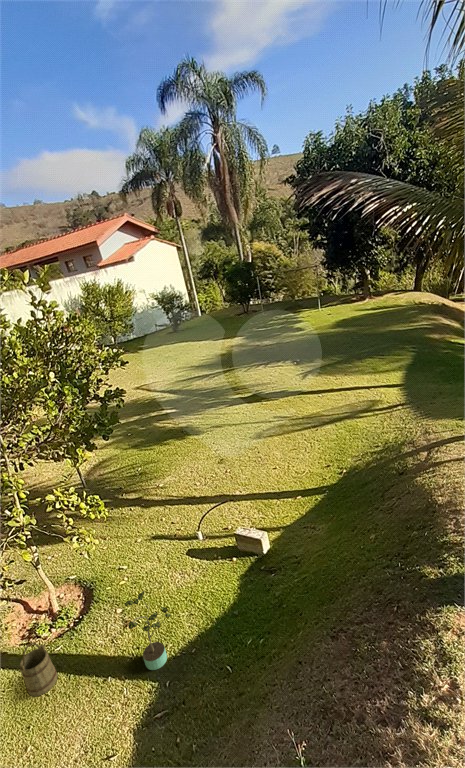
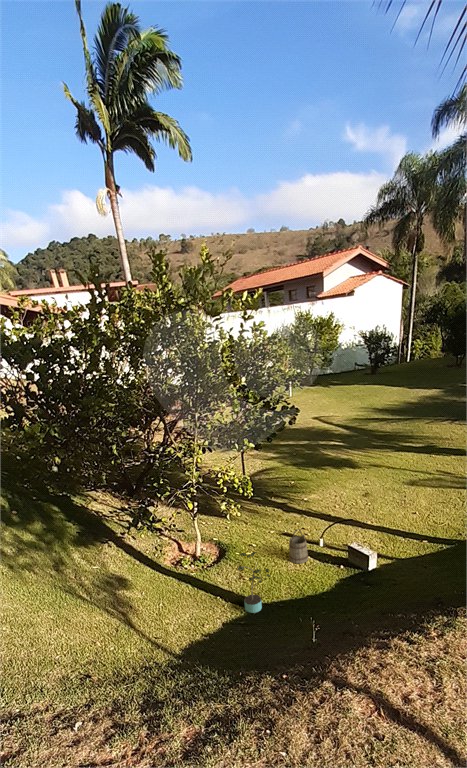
bucket: present [20,643,58,696] -> present [289,529,308,563]

